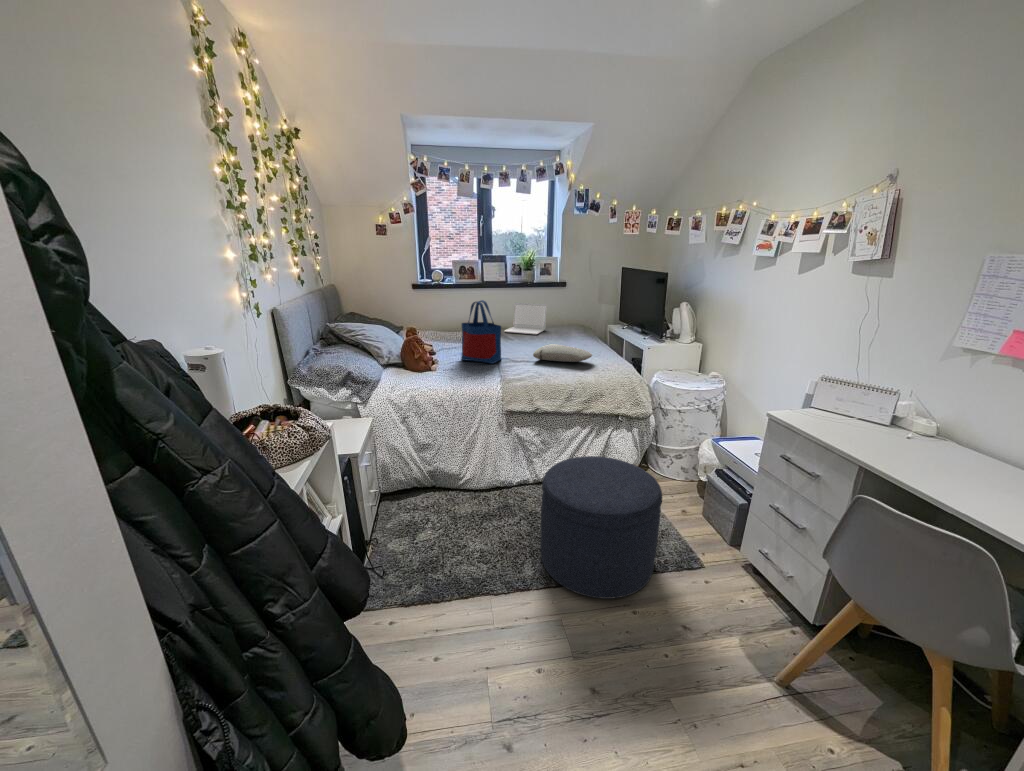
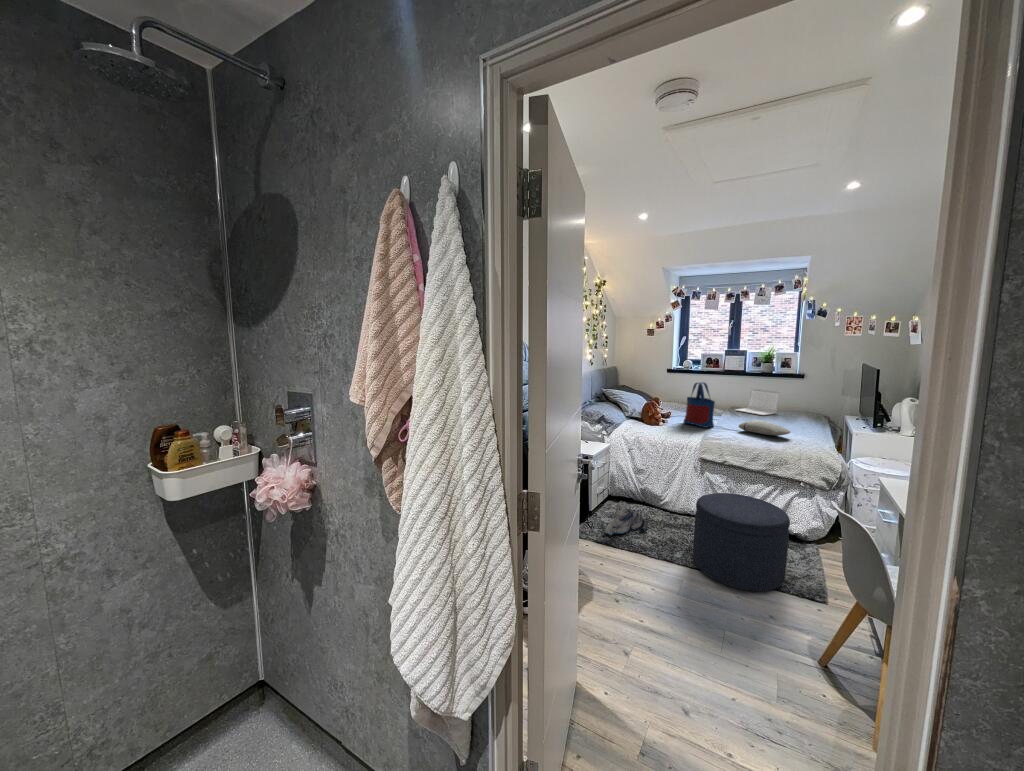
plush toy: none [403,513,461,579] -> present [605,501,647,535]

